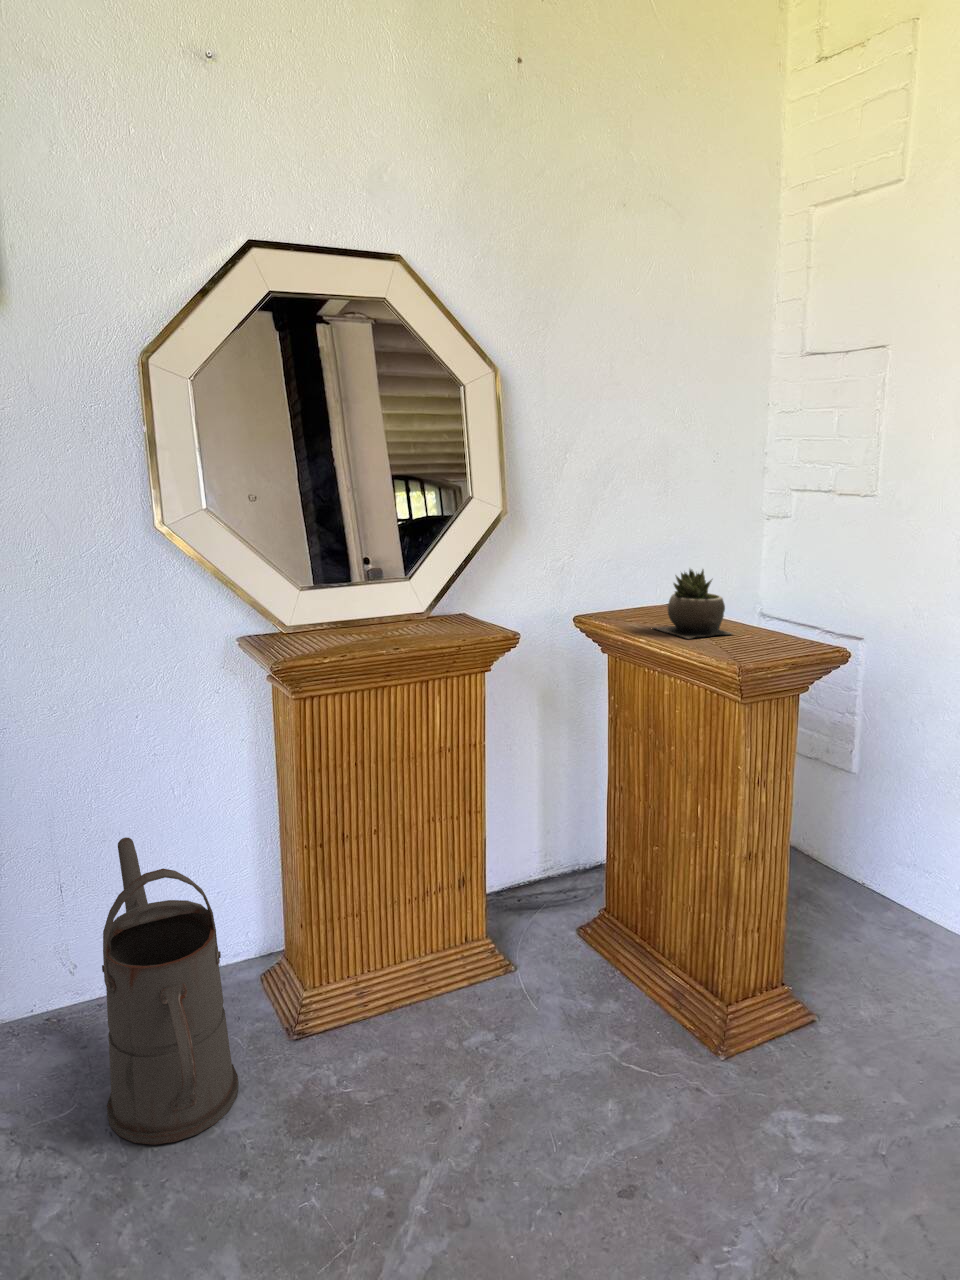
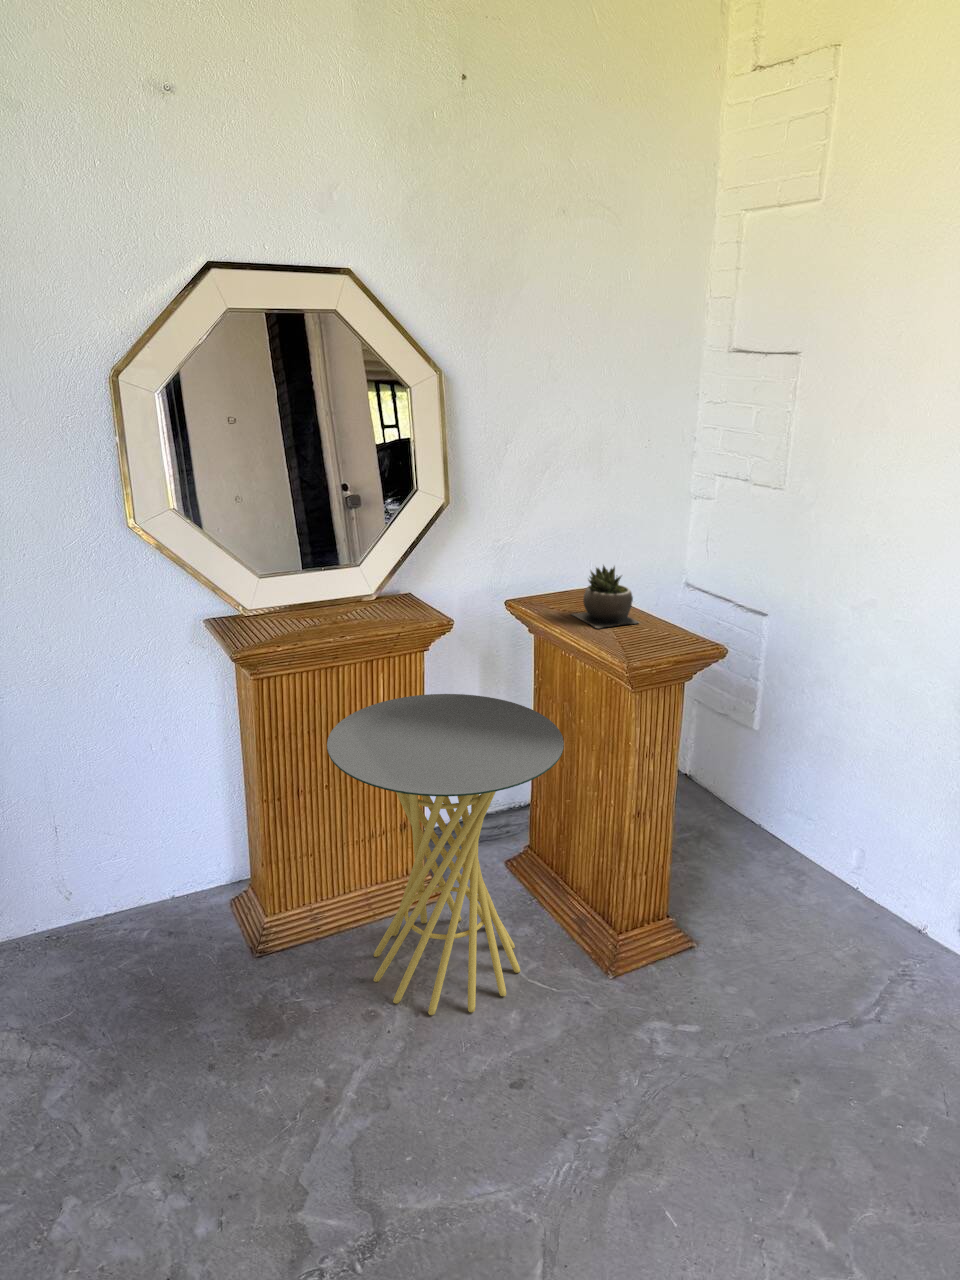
side table: none [382,721,663,1107] -> present [327,694,564,1015]
watering can: present [102,837,239,1145] -> none [95,789,211,1042]

